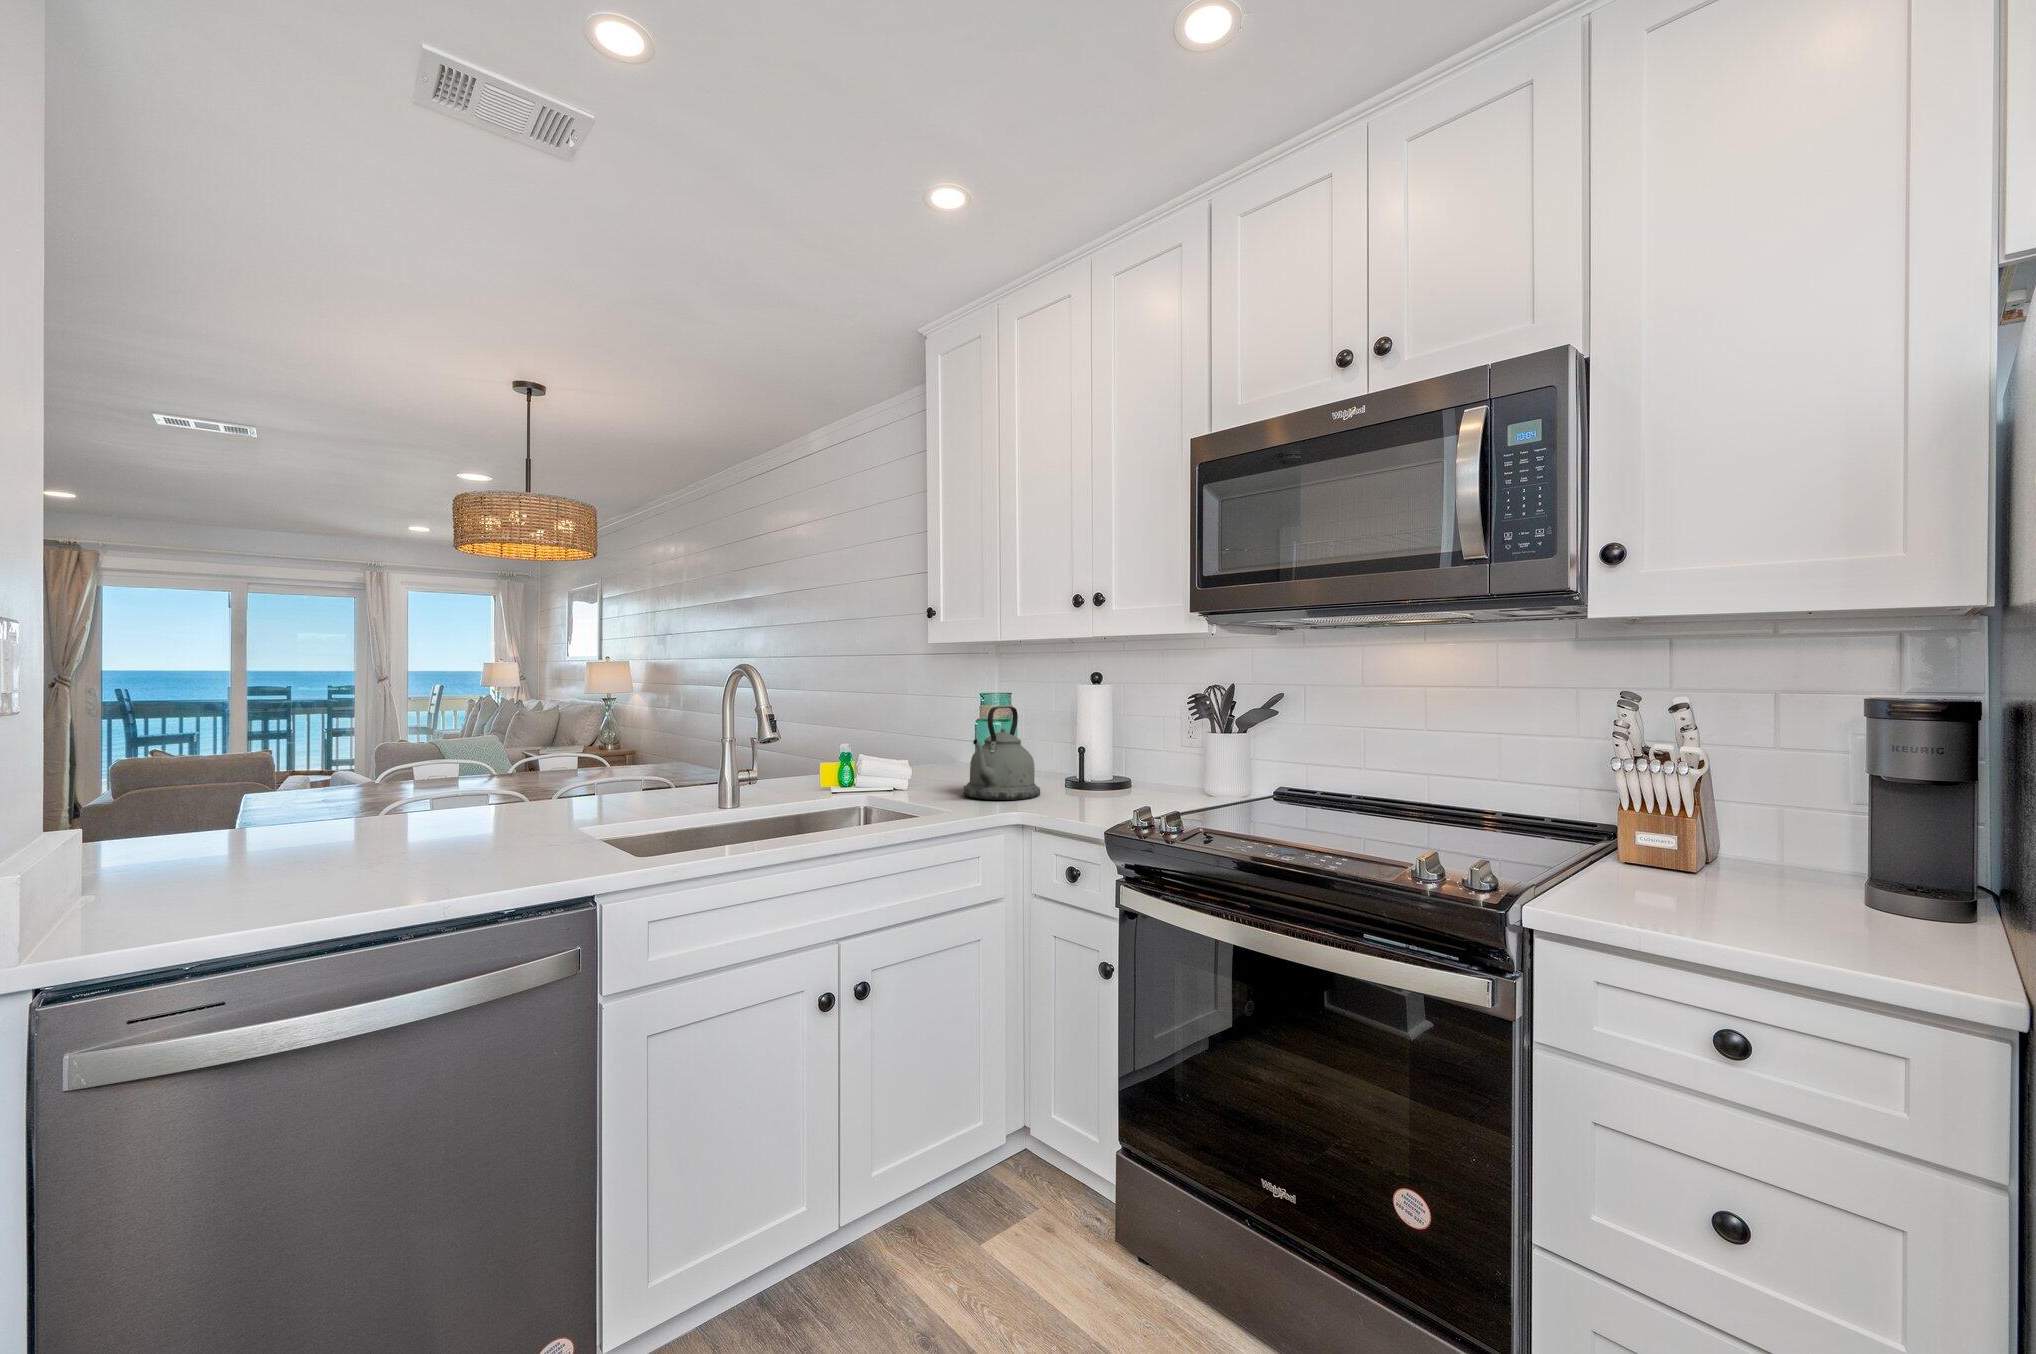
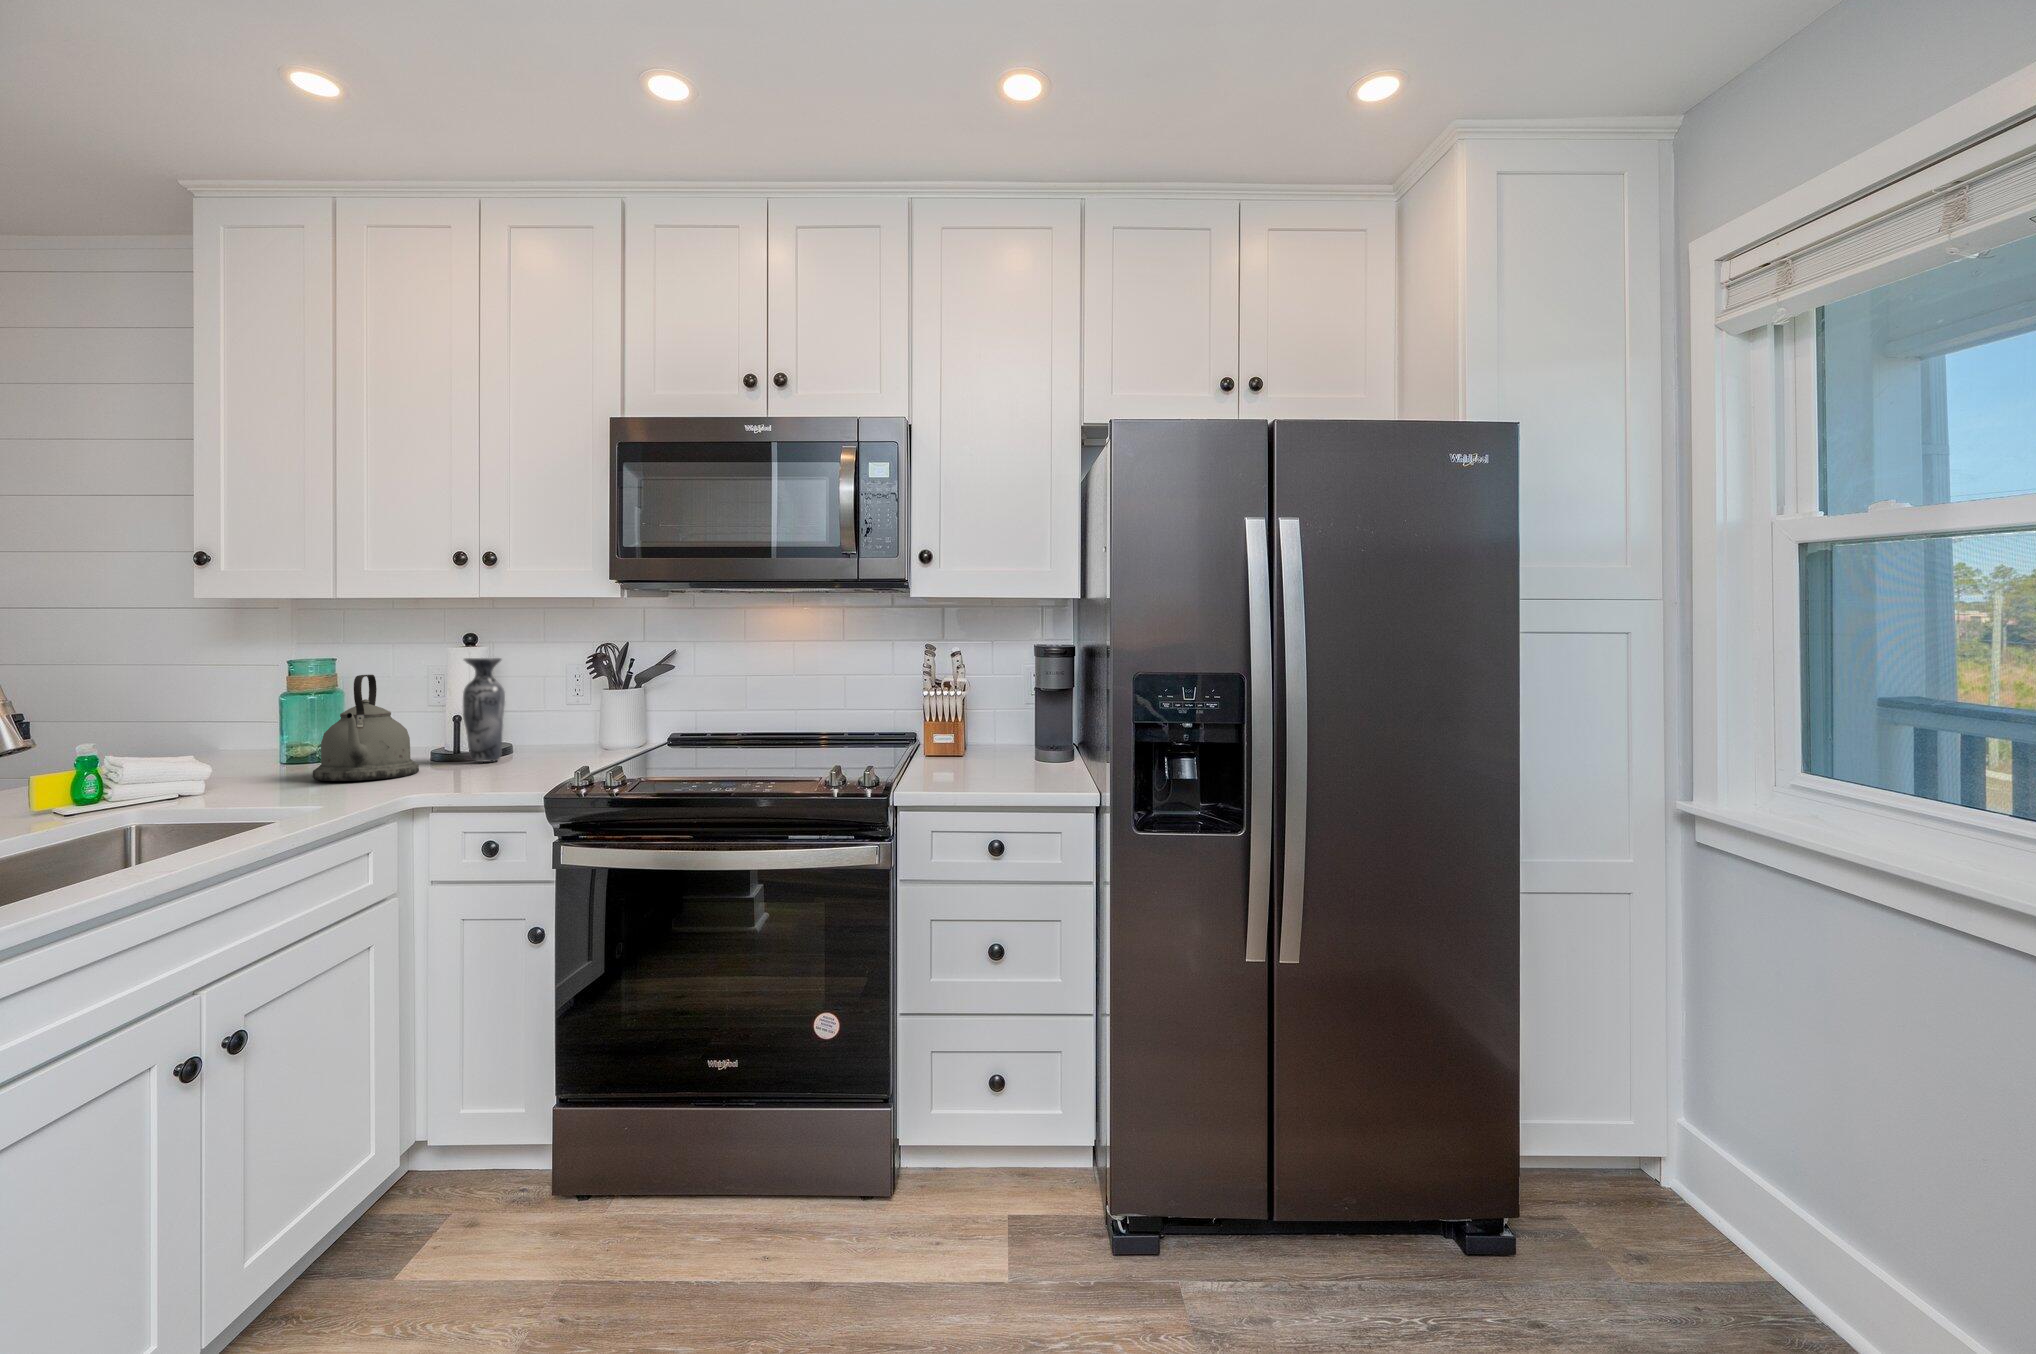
vase: none [1081,695,1116,794] -> present [463,658,505,762]

